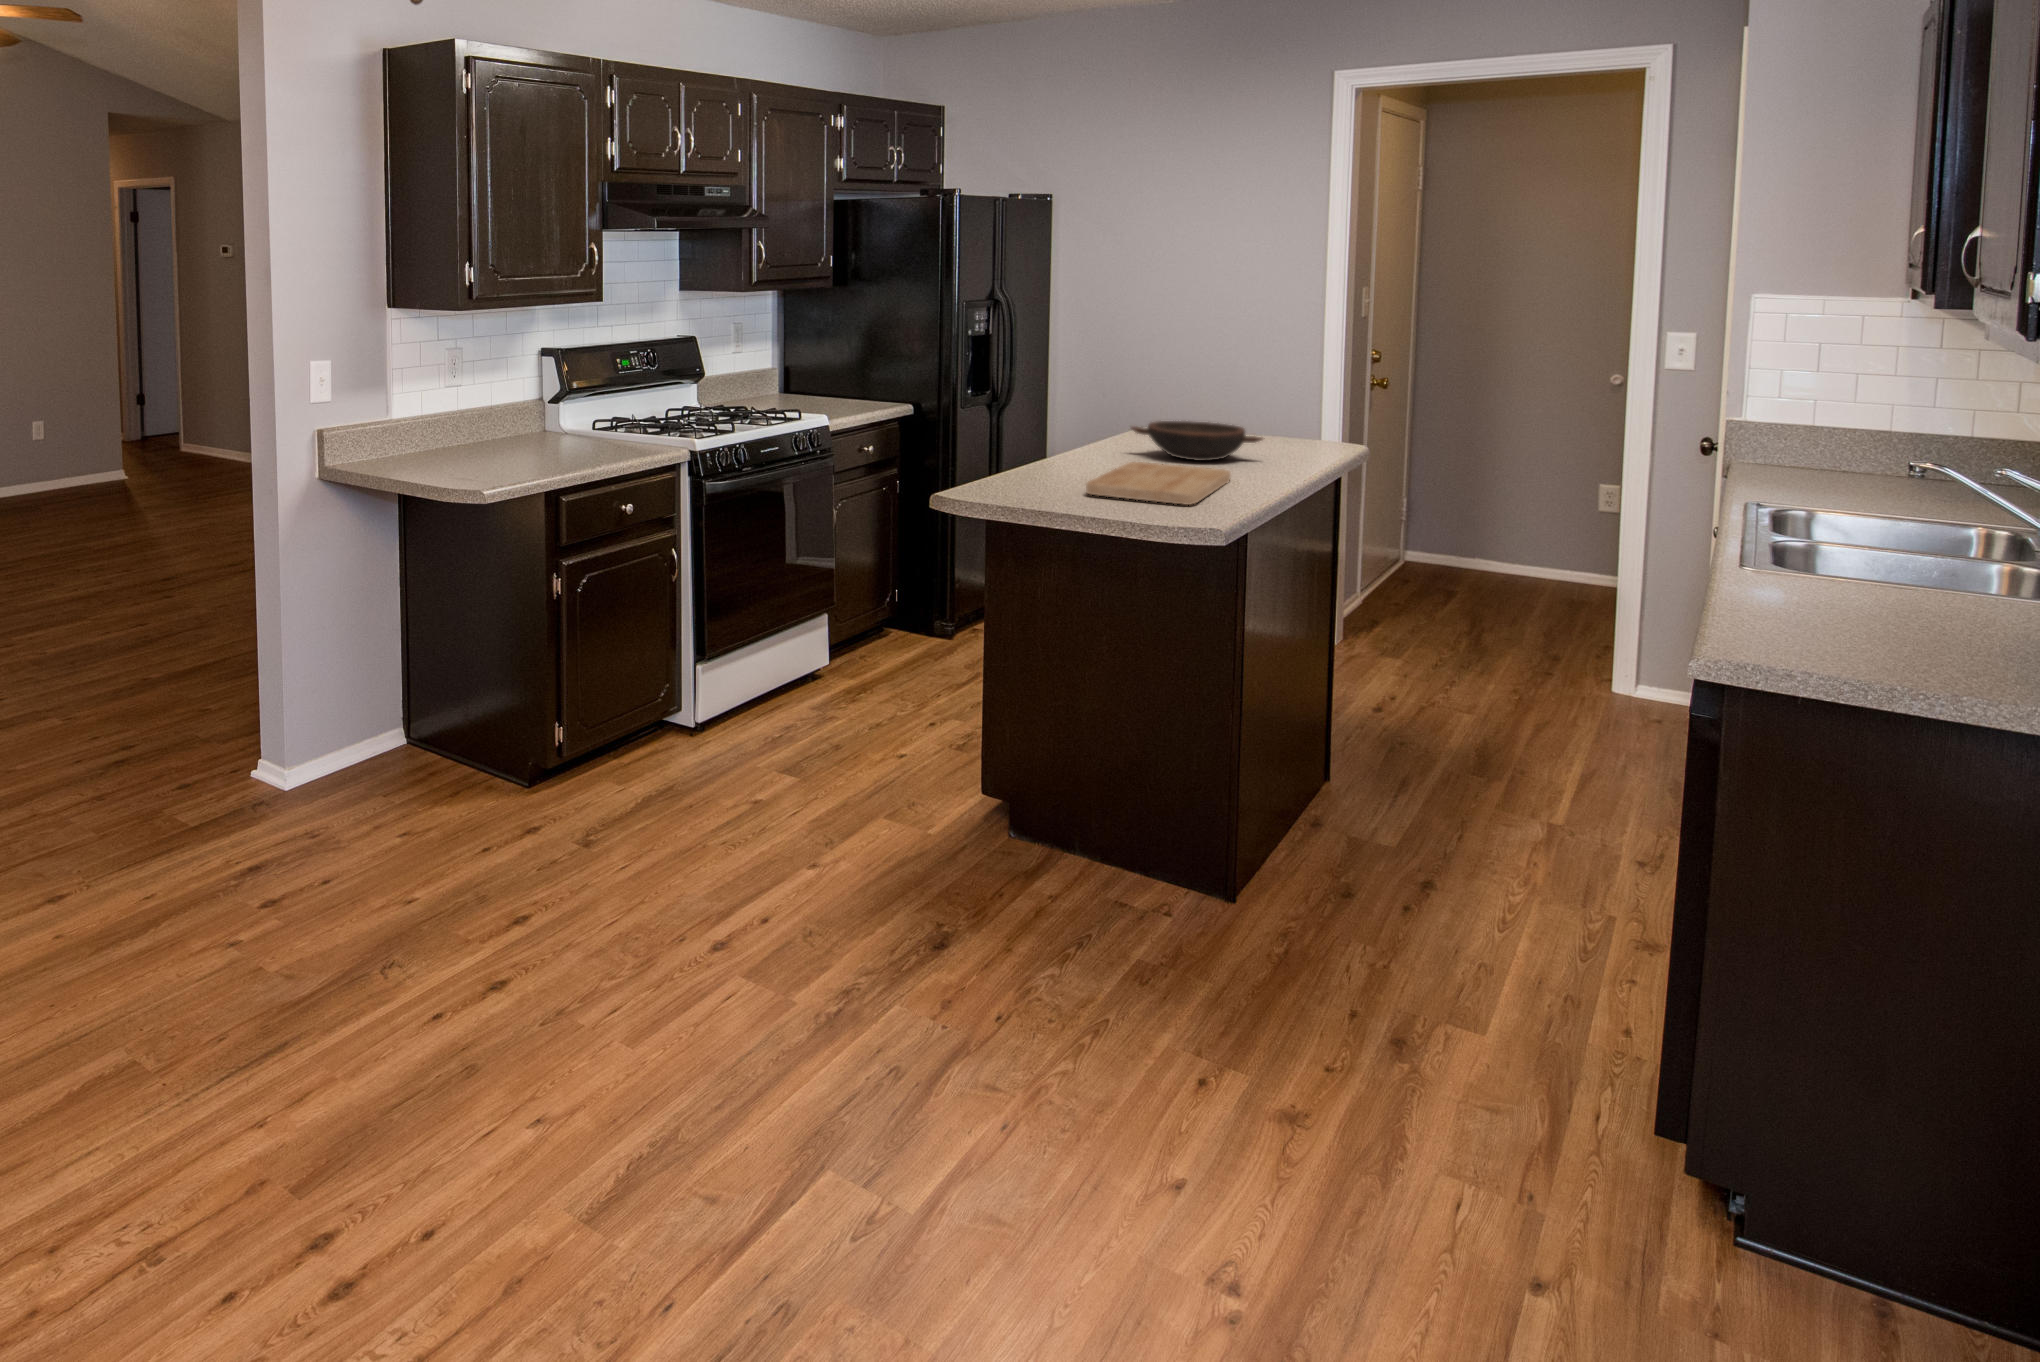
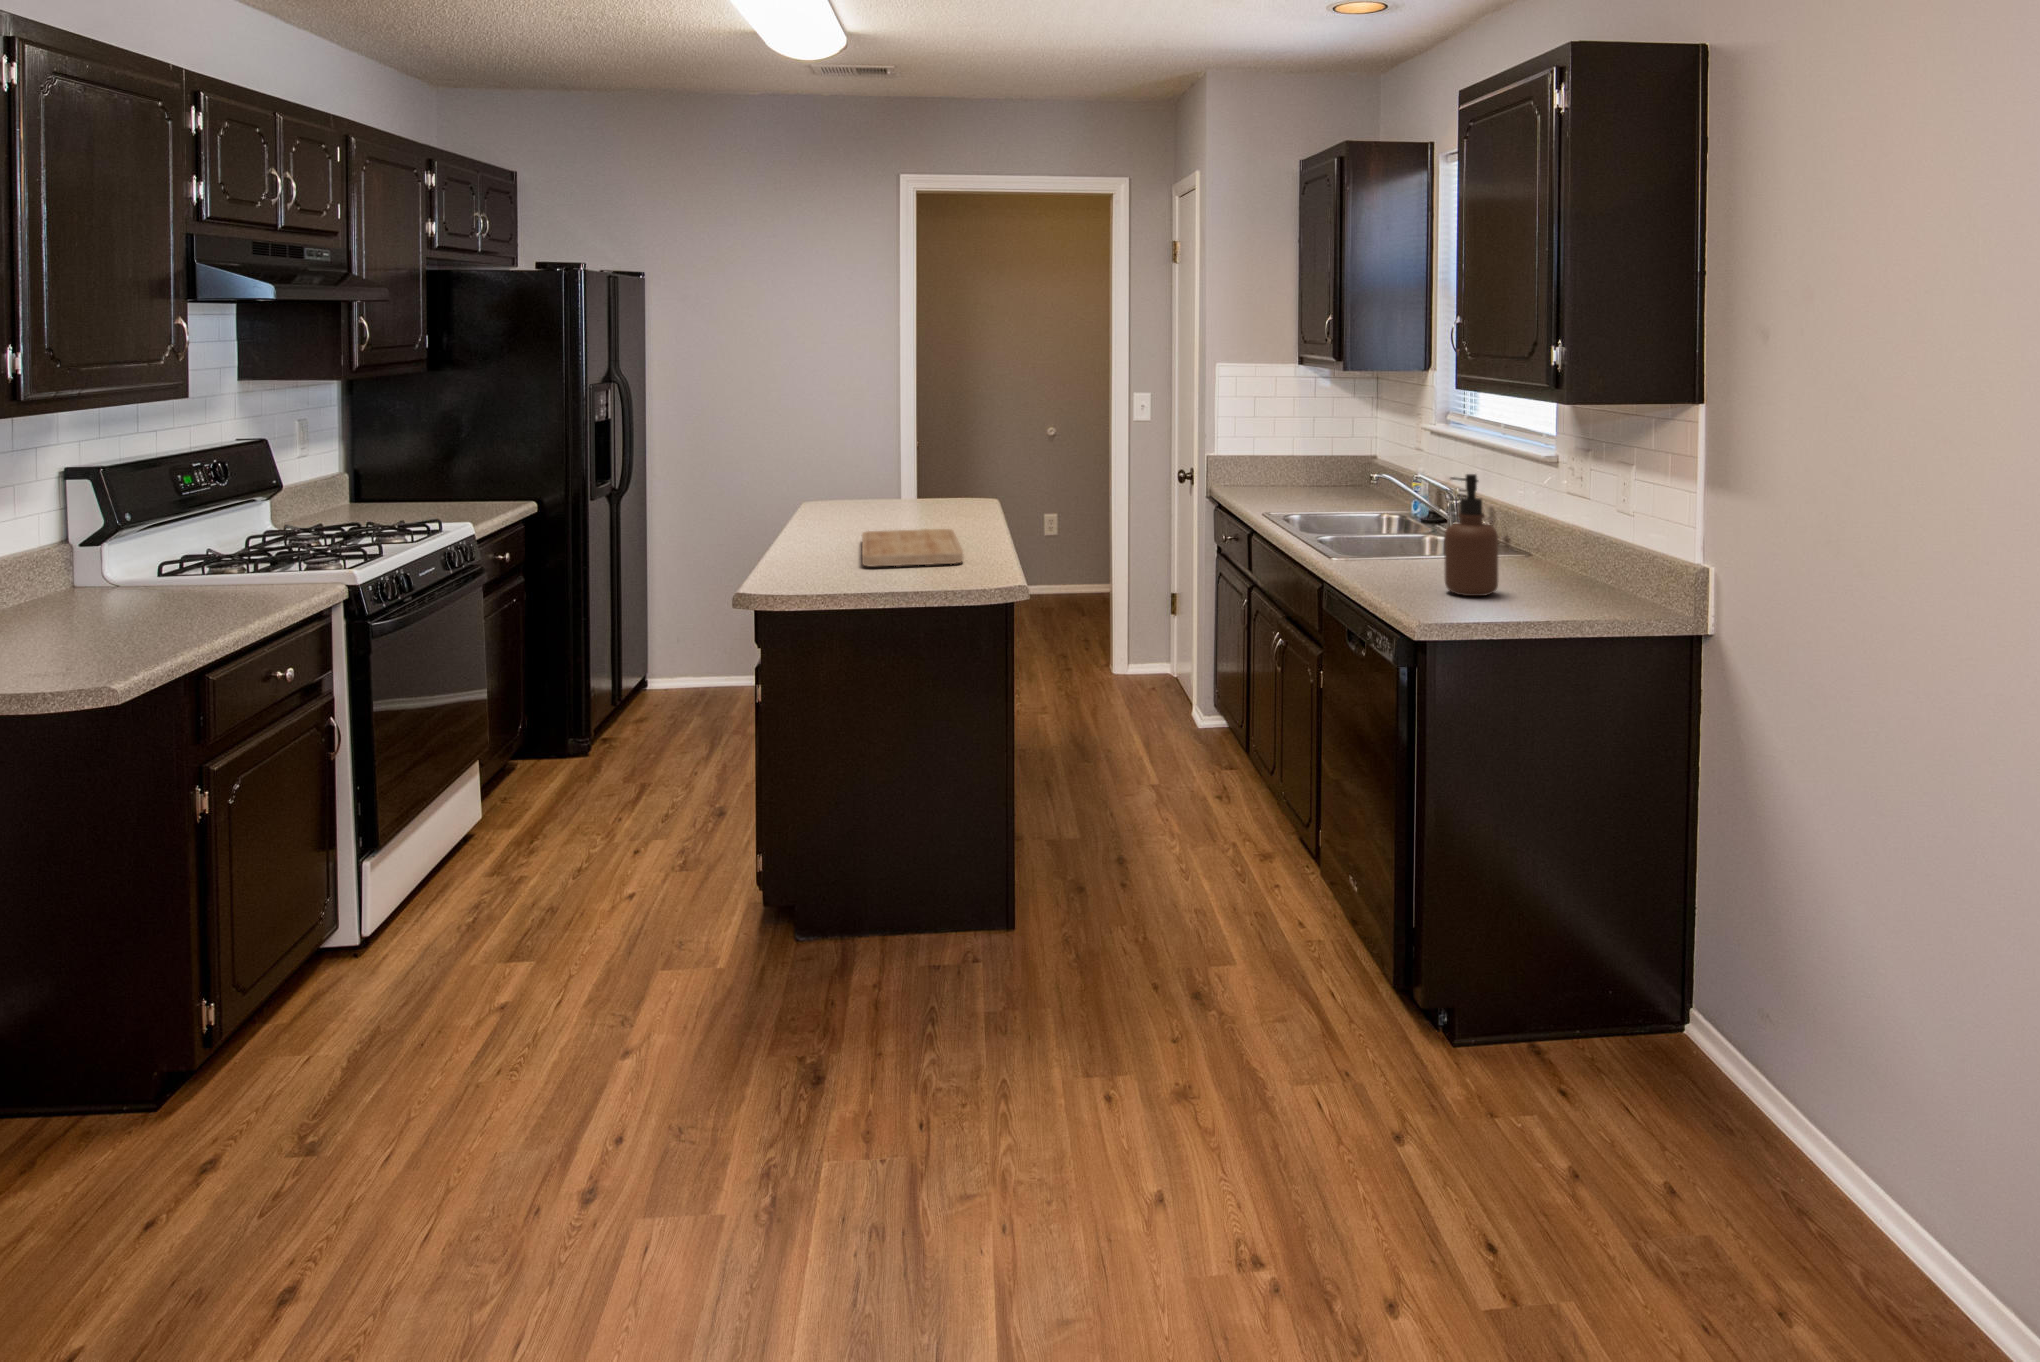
bowl: present [1131,421,1262,461] -> none [836,489,951,525]
soap dispenser: none [1813,477,1923,657] -> present [1444,474,1498,596]

